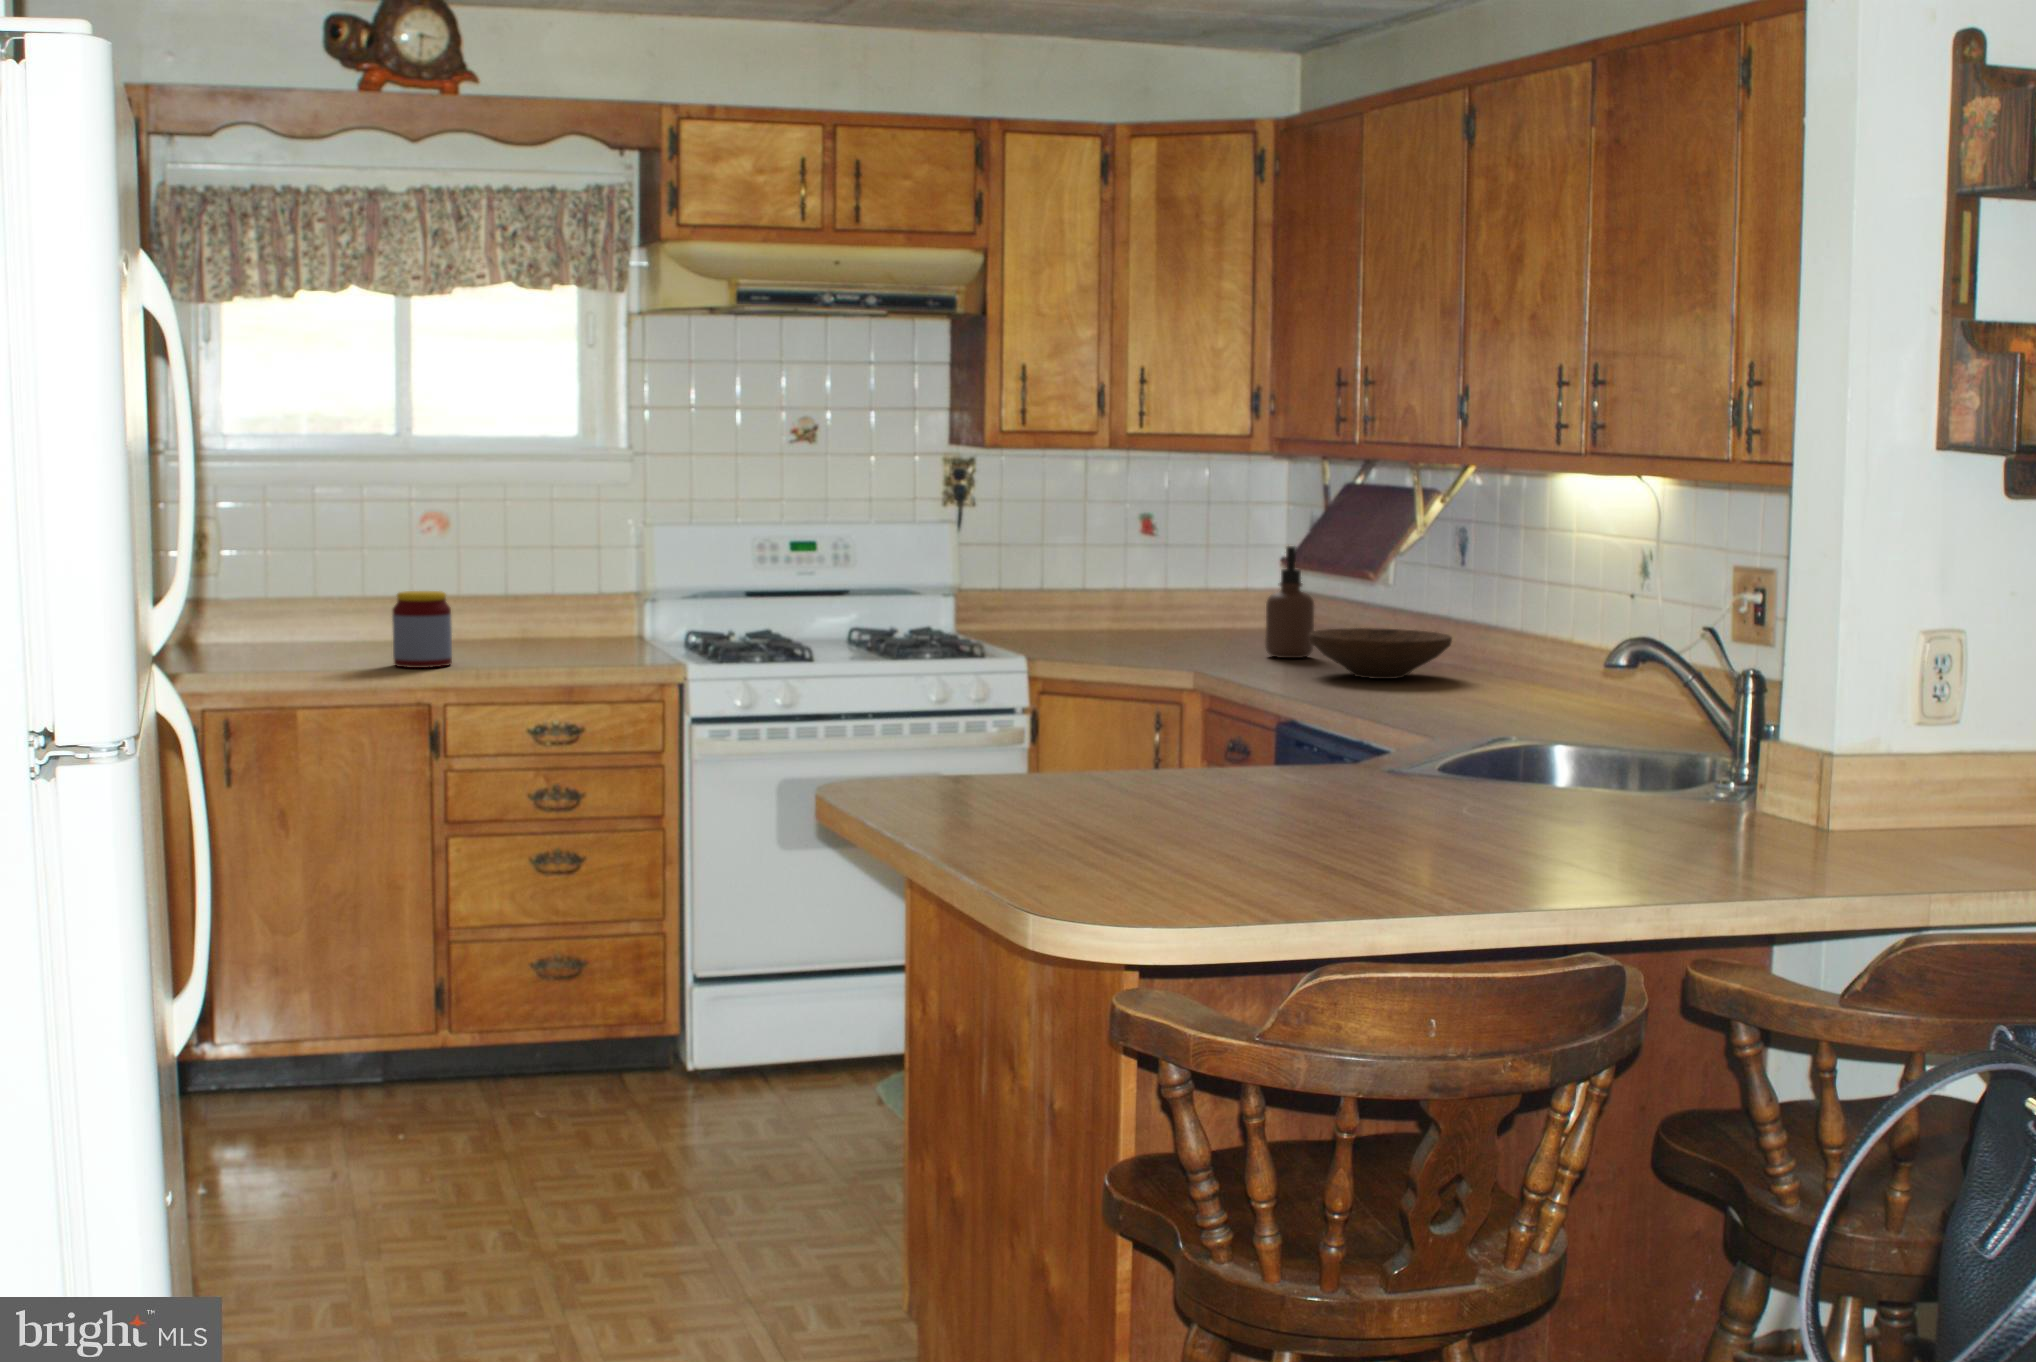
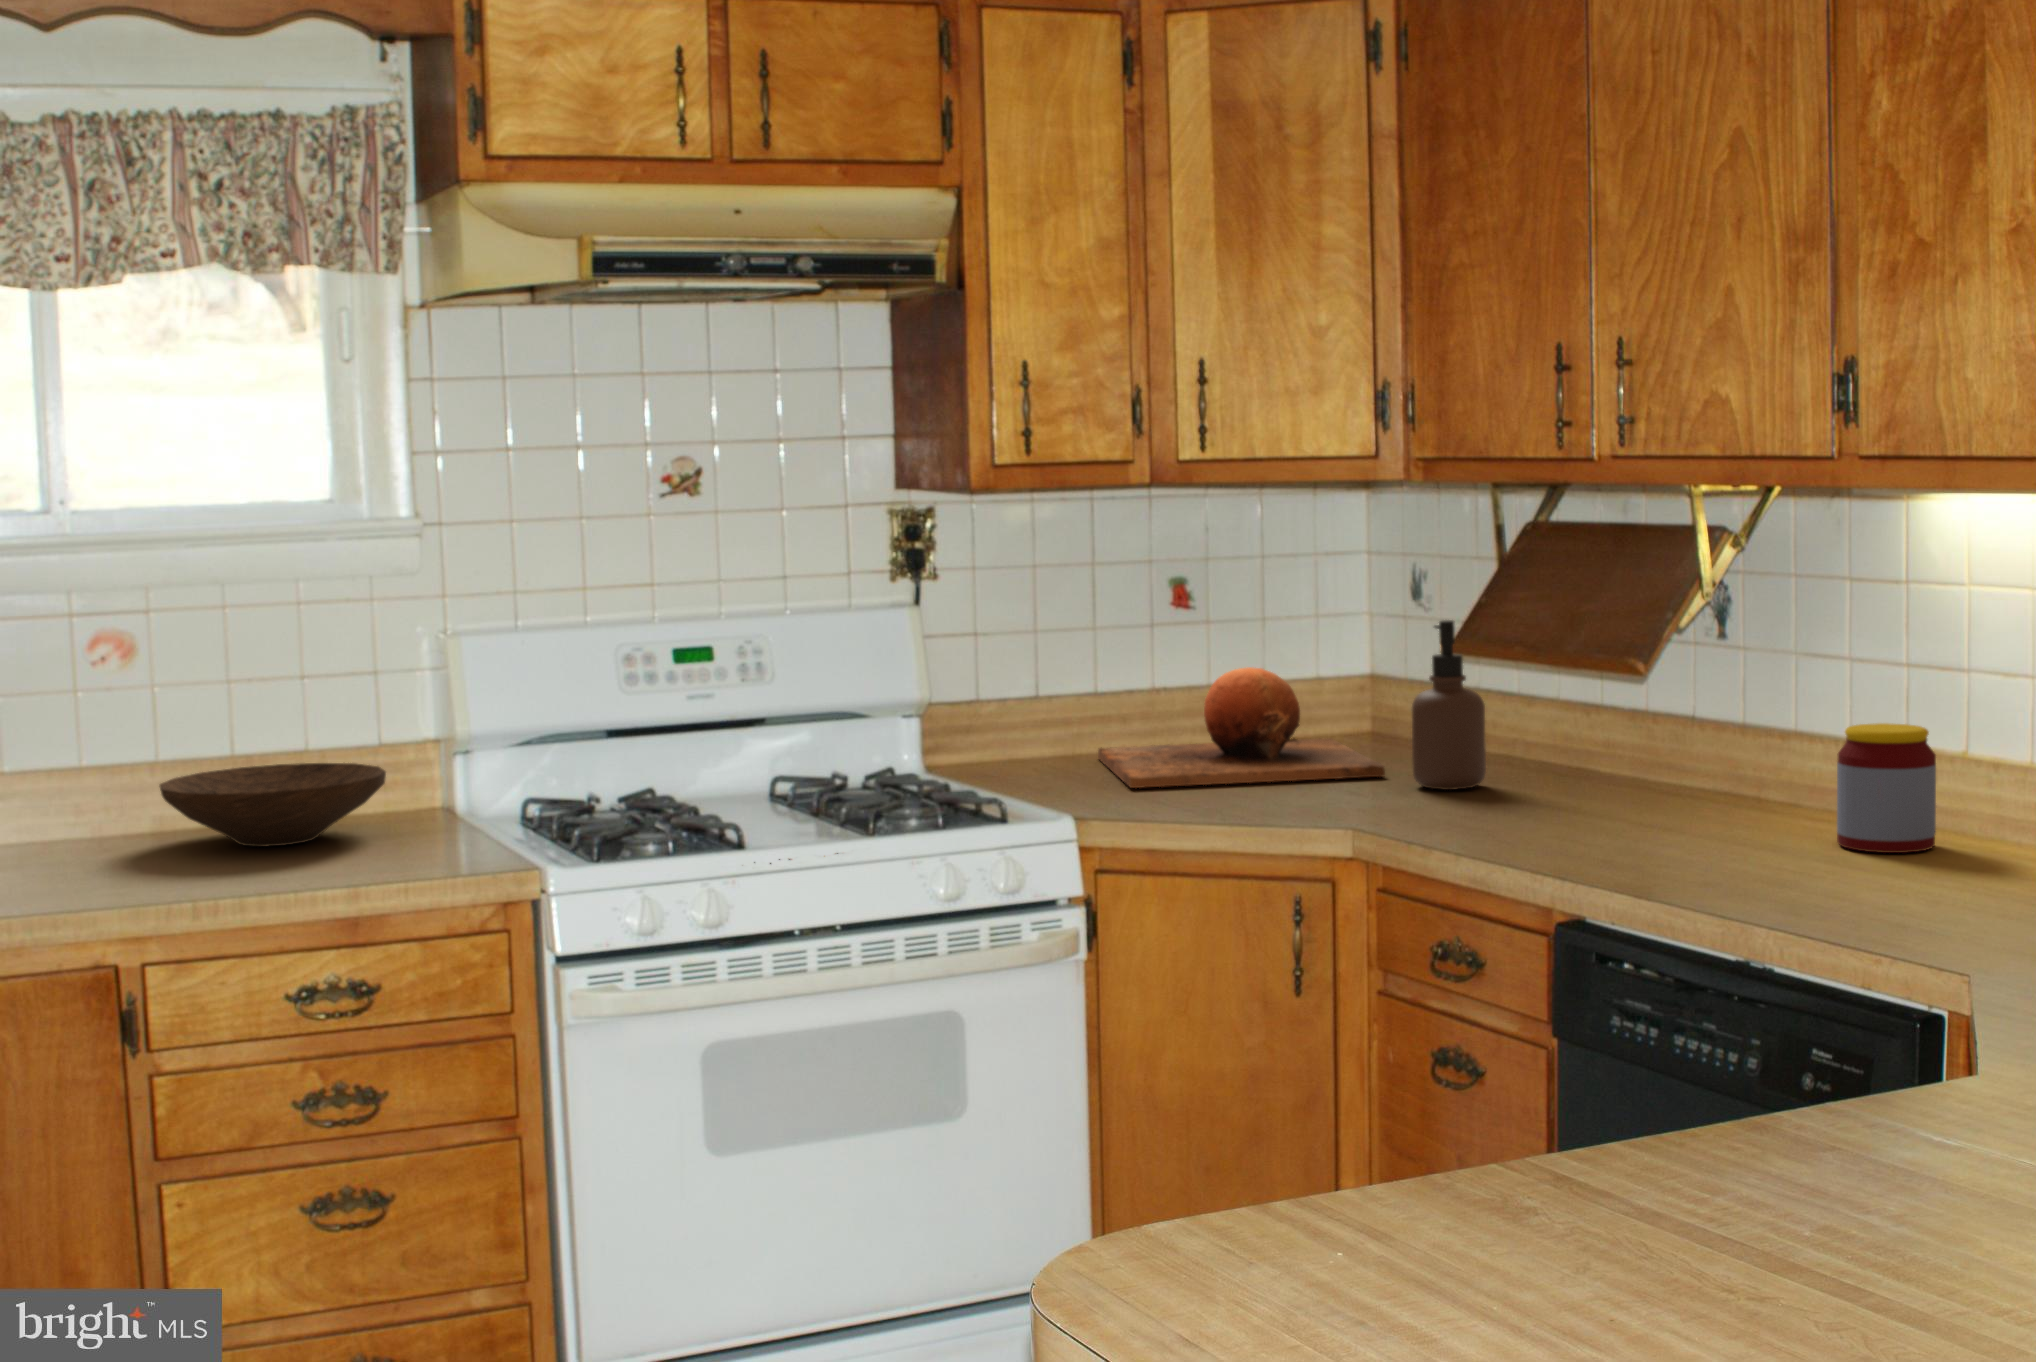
chopping board: none [1078,575,1254,650] -> present [1098,667,1385,788]
jar: present [392,591,452,668] -> present [1837,723,1936,853]
wooden bowl: present [1310,628,1452,679] -> present [160,763,386,847]

